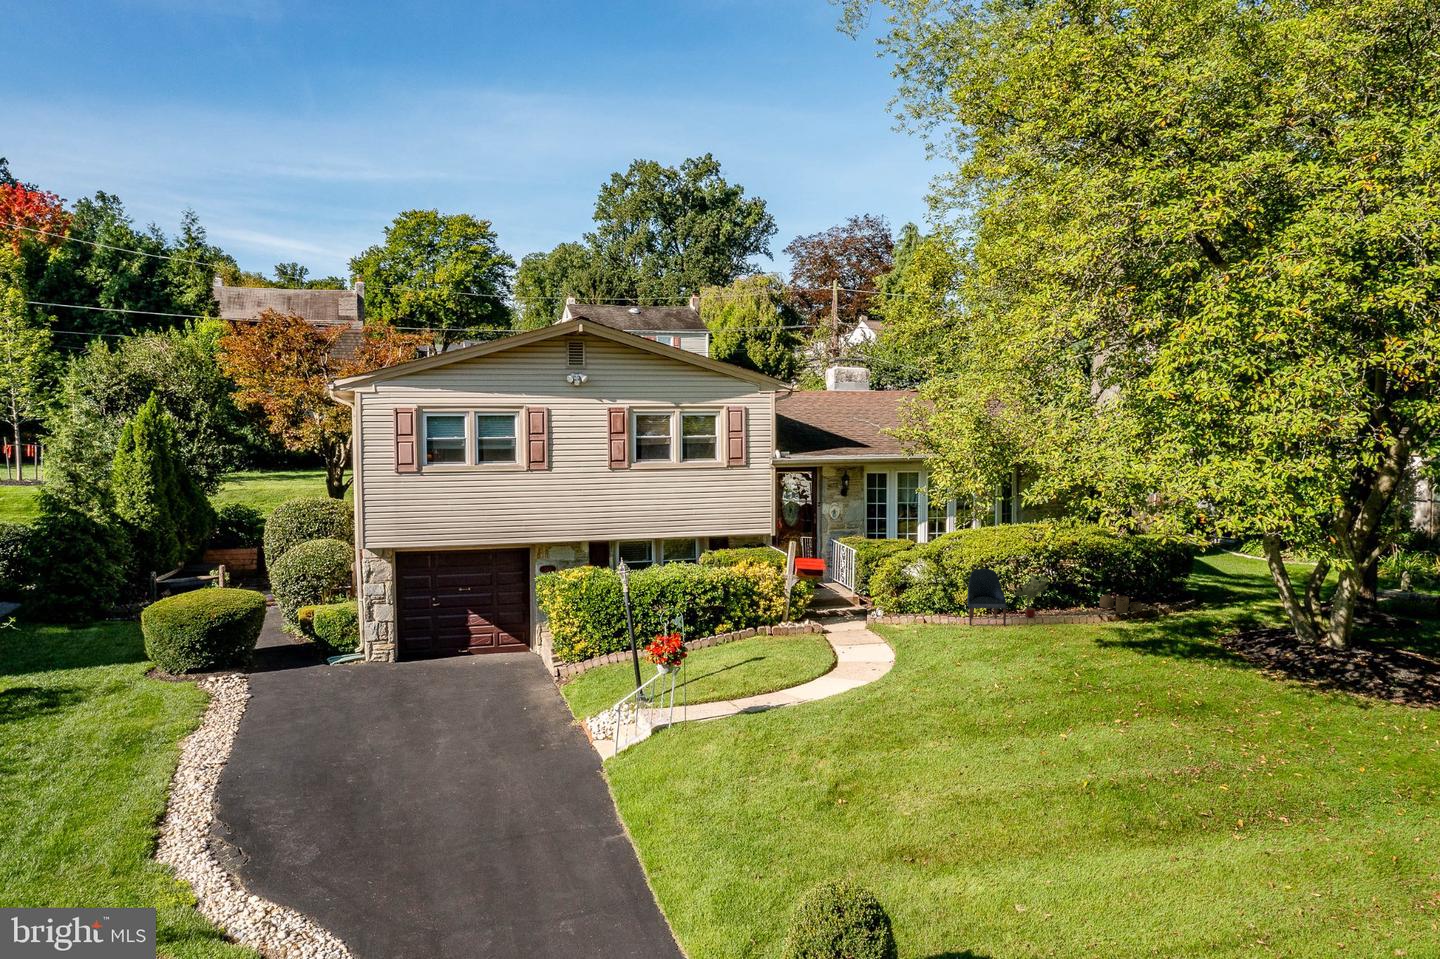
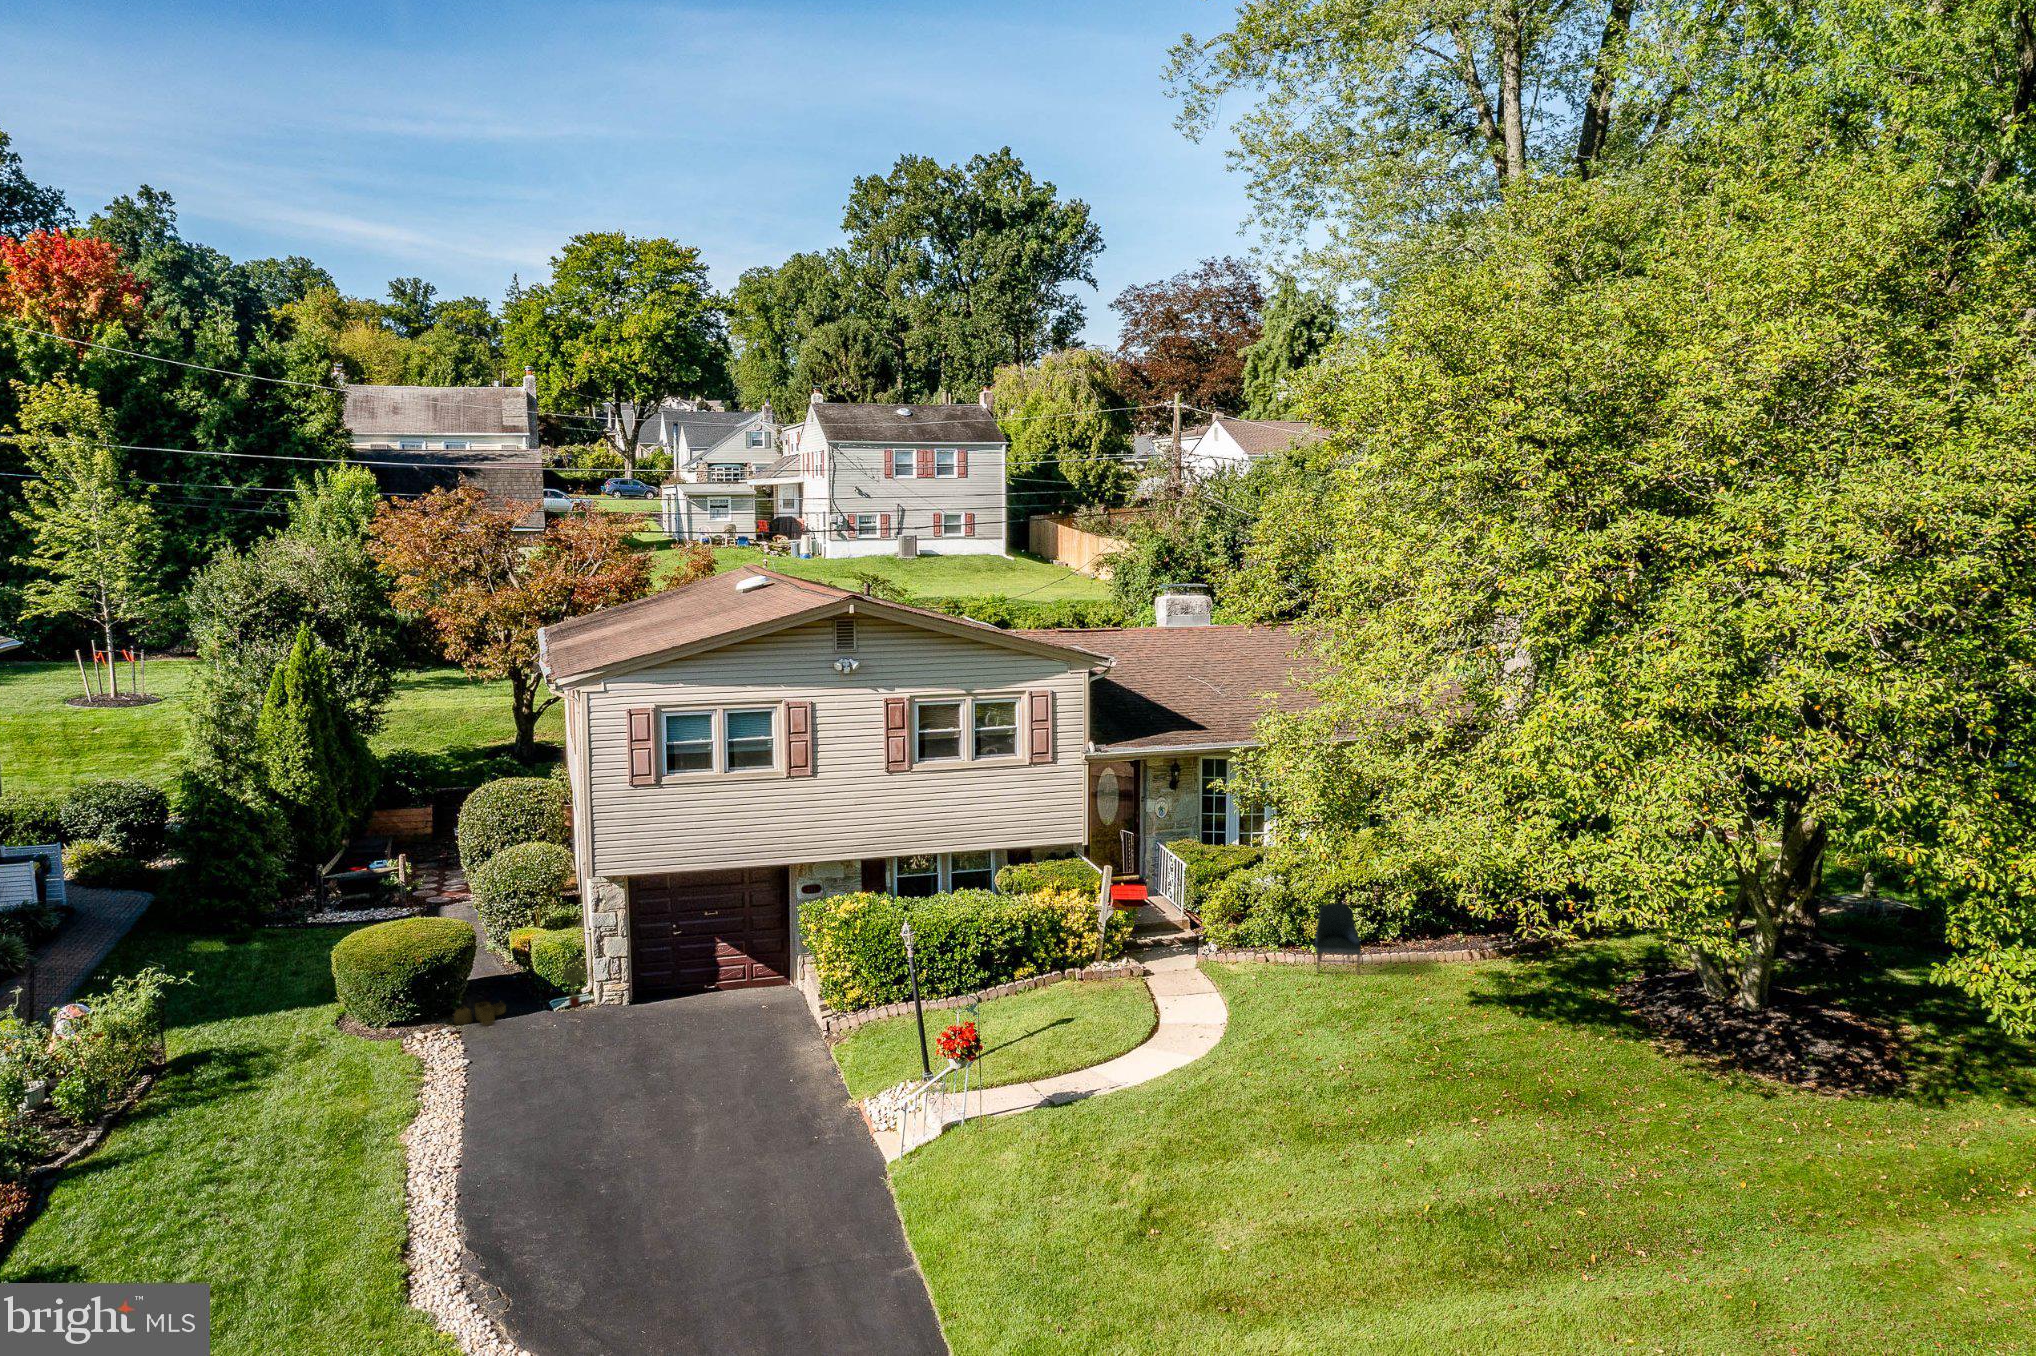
potted tree: present [1014,573,1048,618] -> present [563,958,591,1007]
woven basket: present [1099,594,1142,613] -> present [454,1002,506,1026]

